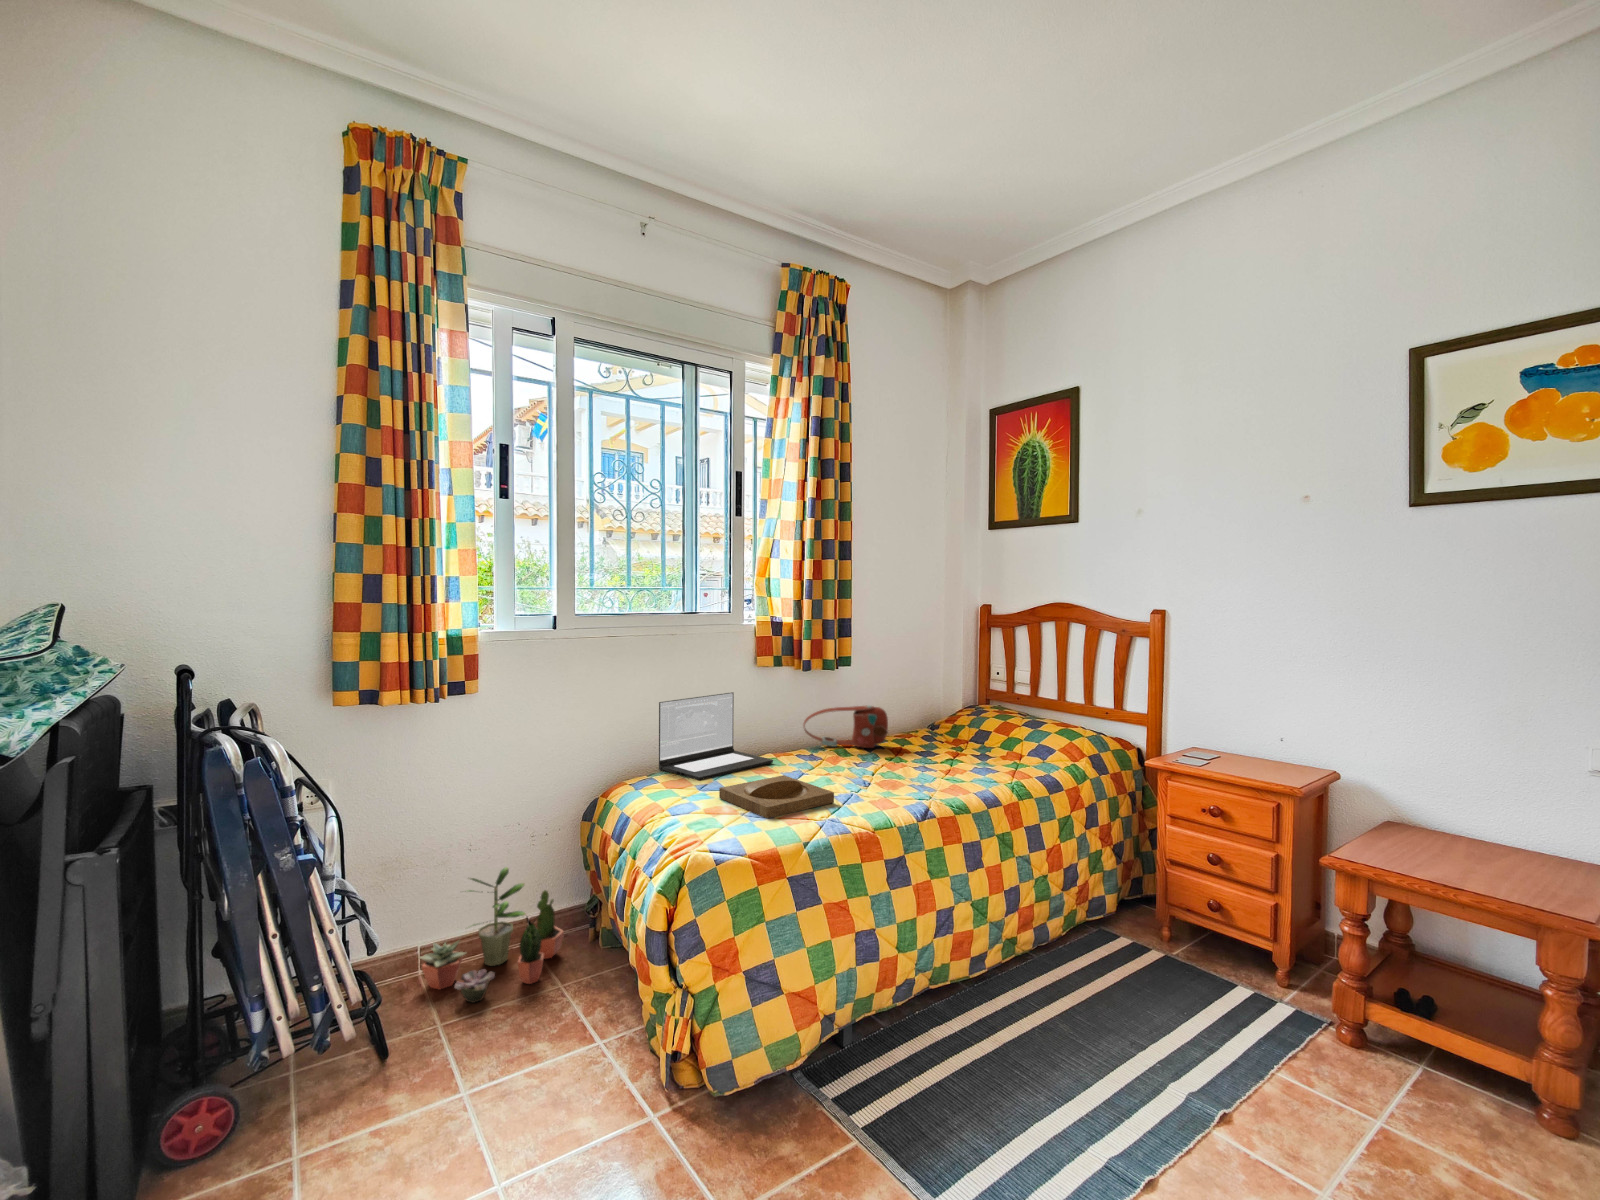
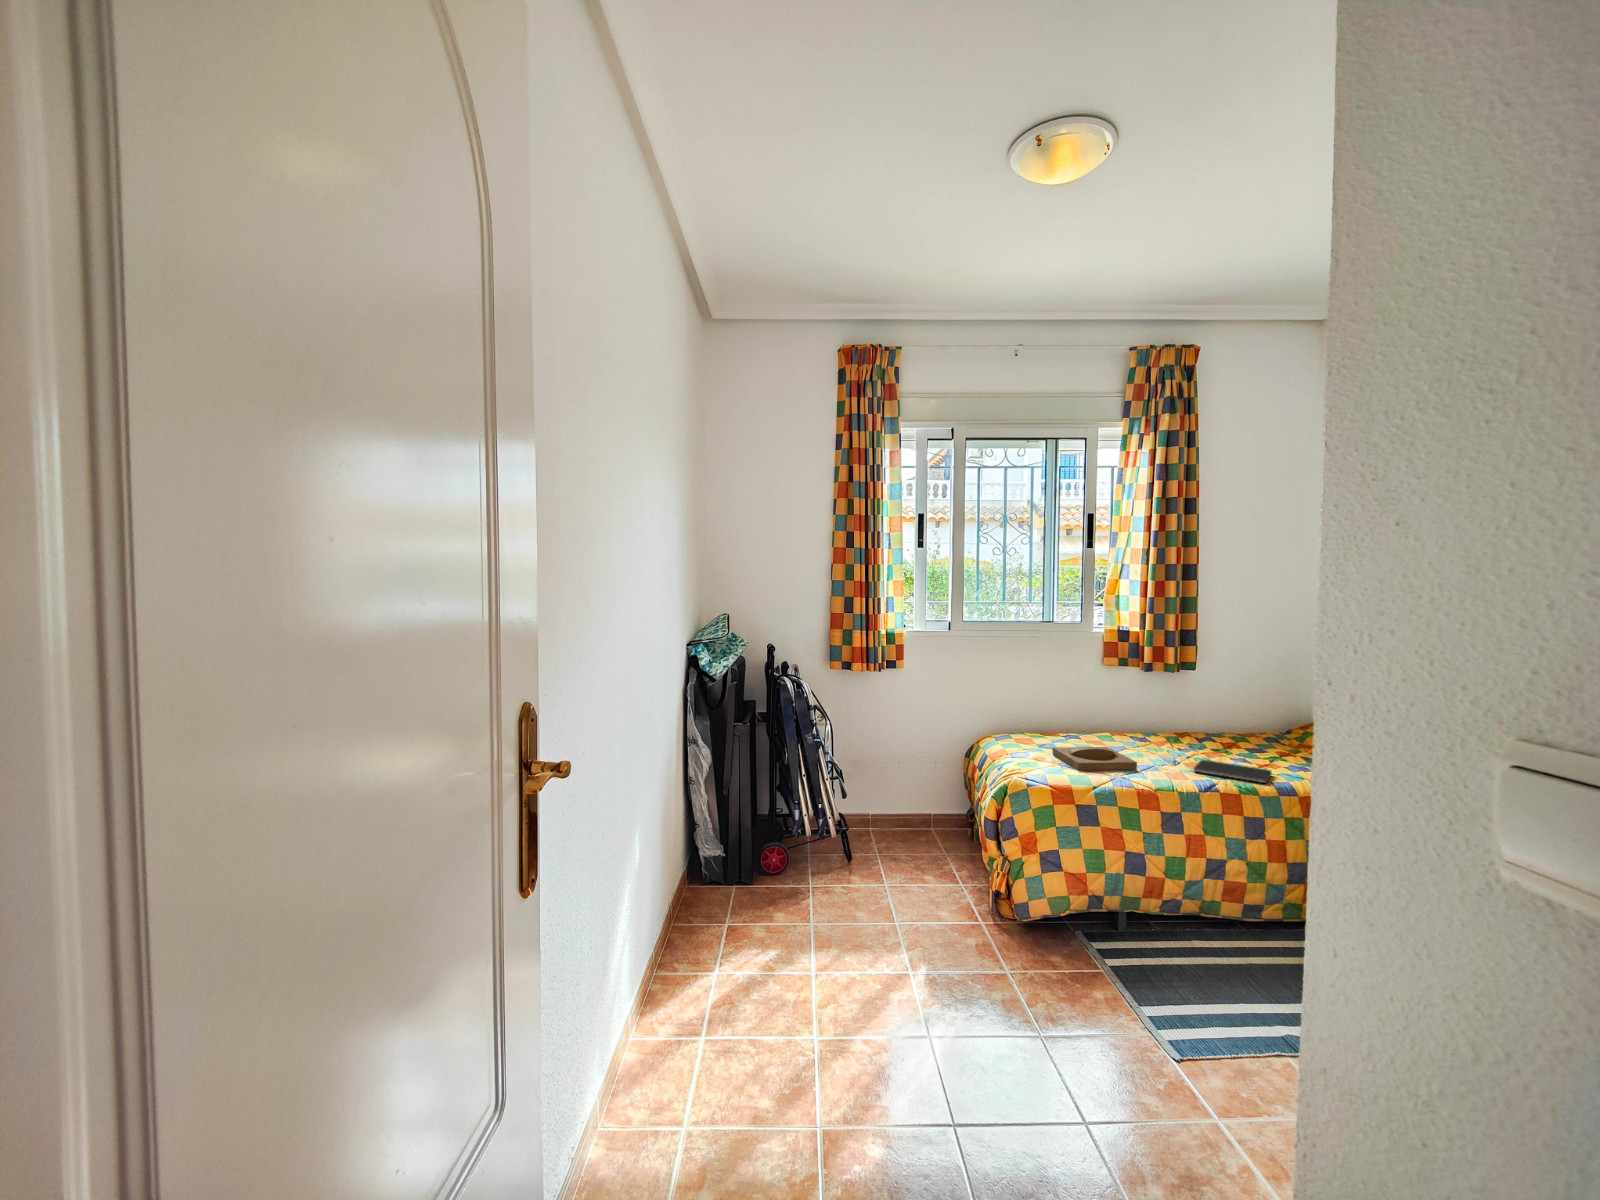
laptop: present [659,692,773,780] -> none [1021,683,1111,743]
handbag: present [804,705,888,748] -> none [1147,703,1227,740]
notebook: none [891,775,974,796] -> present [1194,760,1271,783]
potted plant: present [419,867,564,1003] -> none [869,777,952,849]

